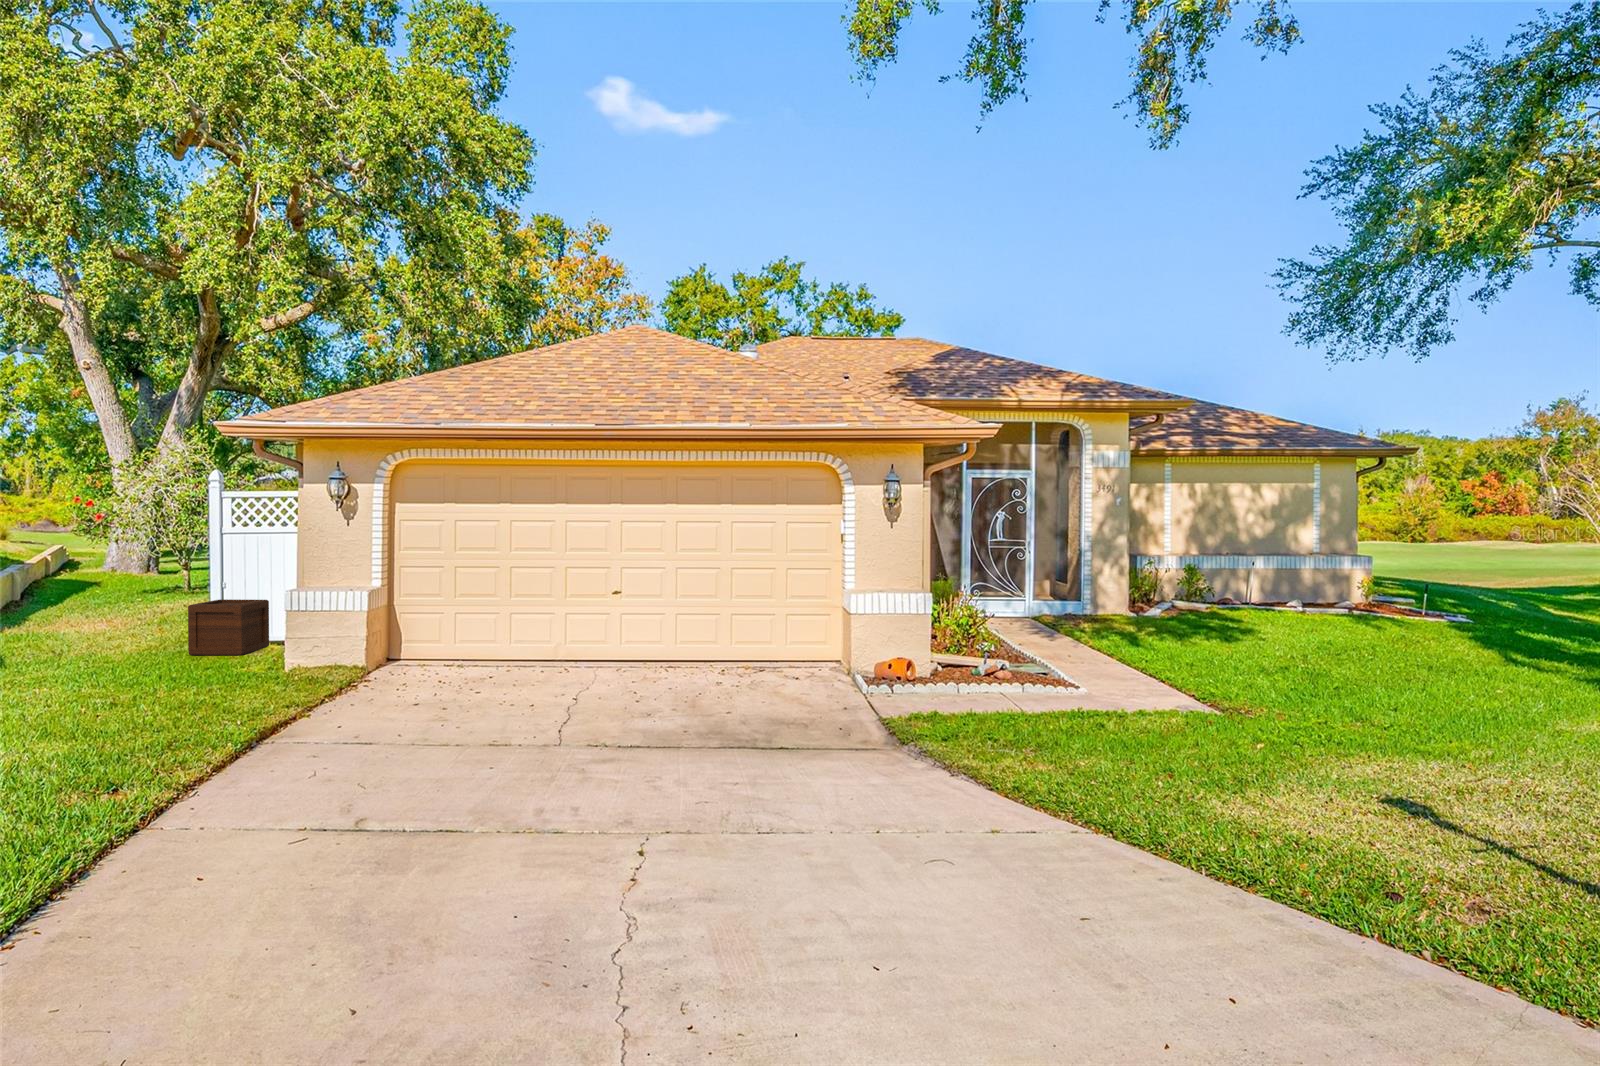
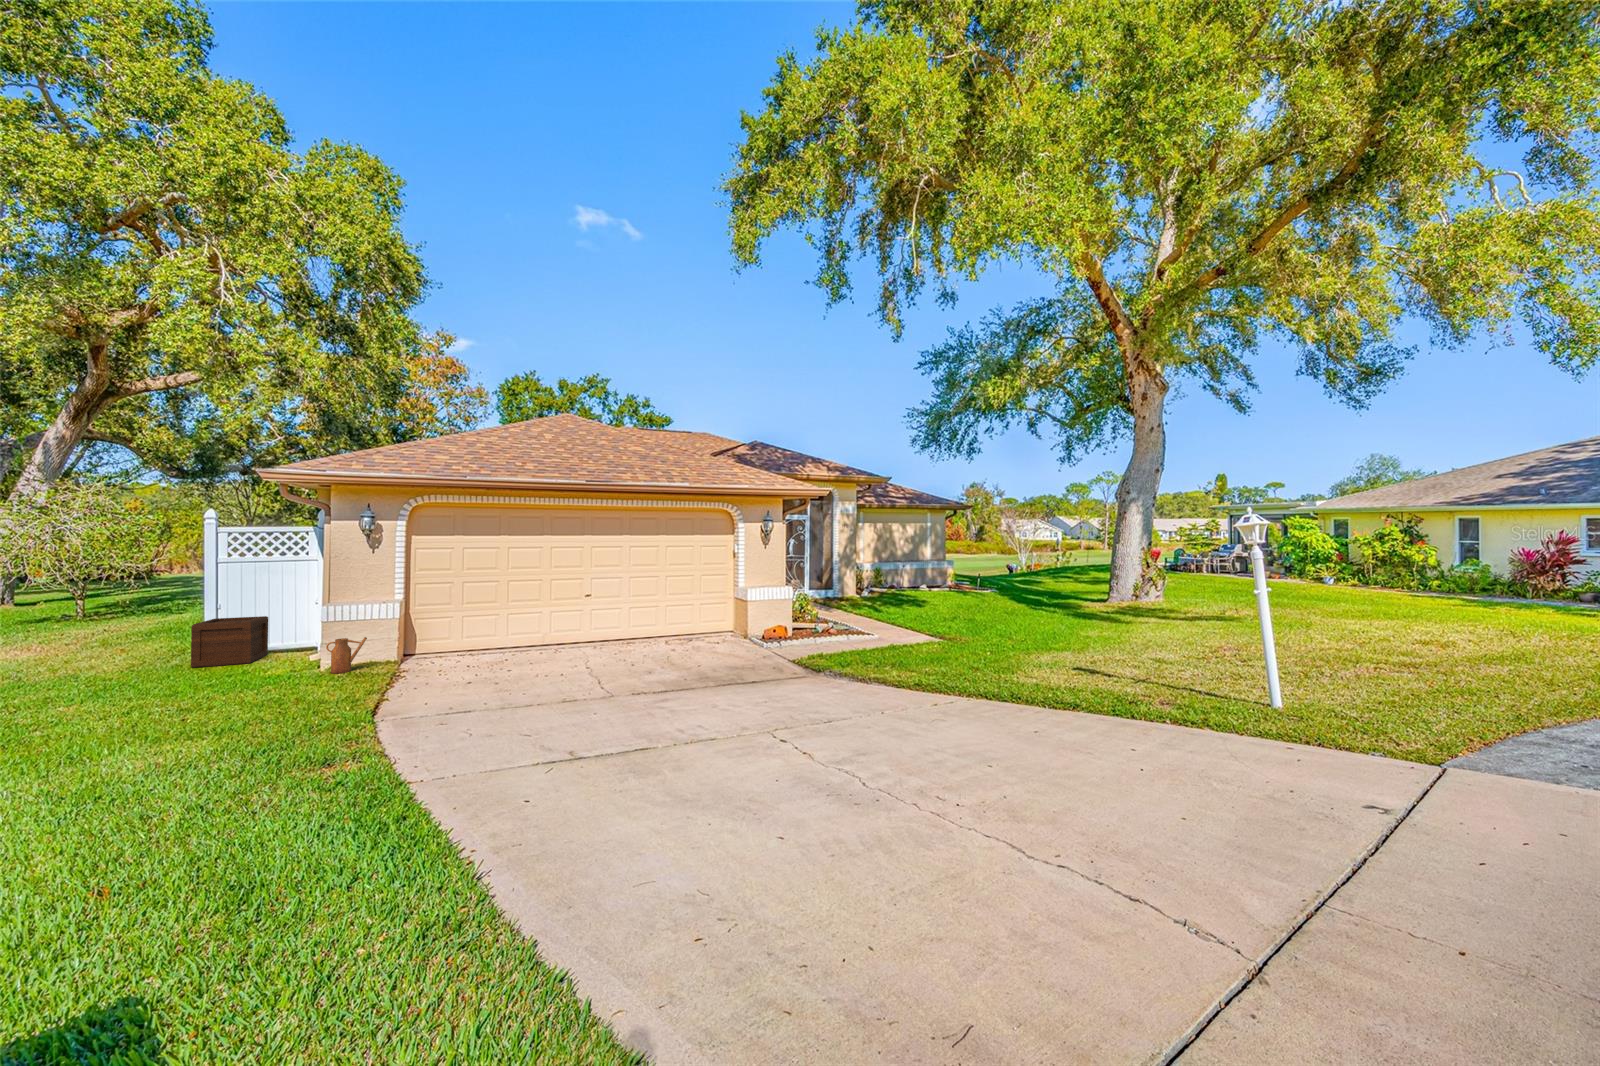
watering can: none [291,632,332,676] -> present [326,637,367,674]

